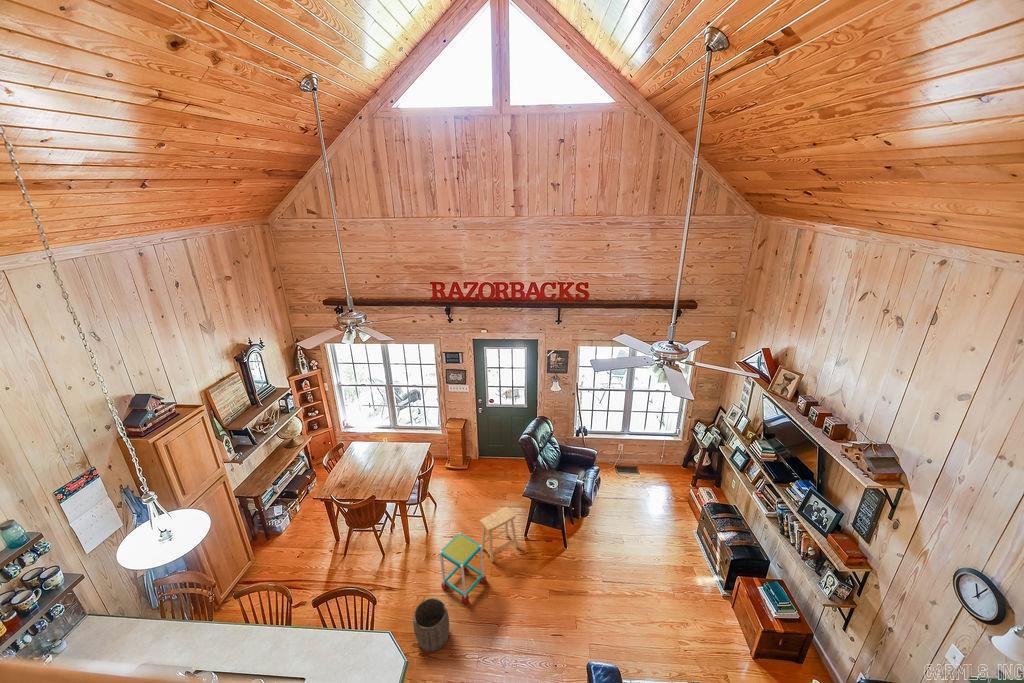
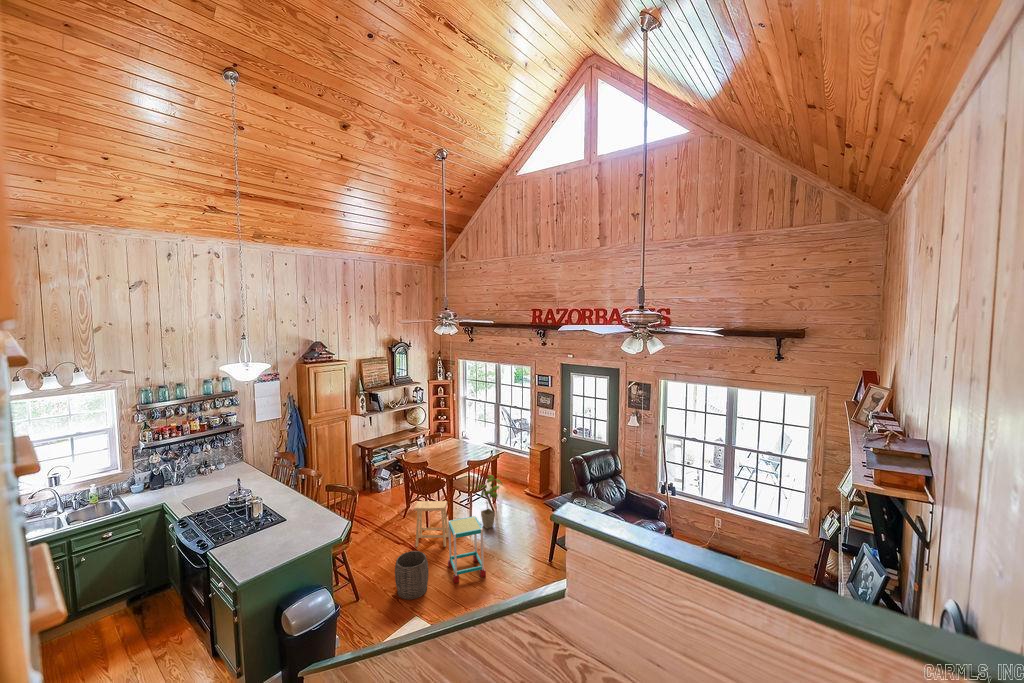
house plant: none [427,477,455,527] -> present [476,475,502,529]
footstool: present [480,507,518,562] -> present [414,501,449,547]

